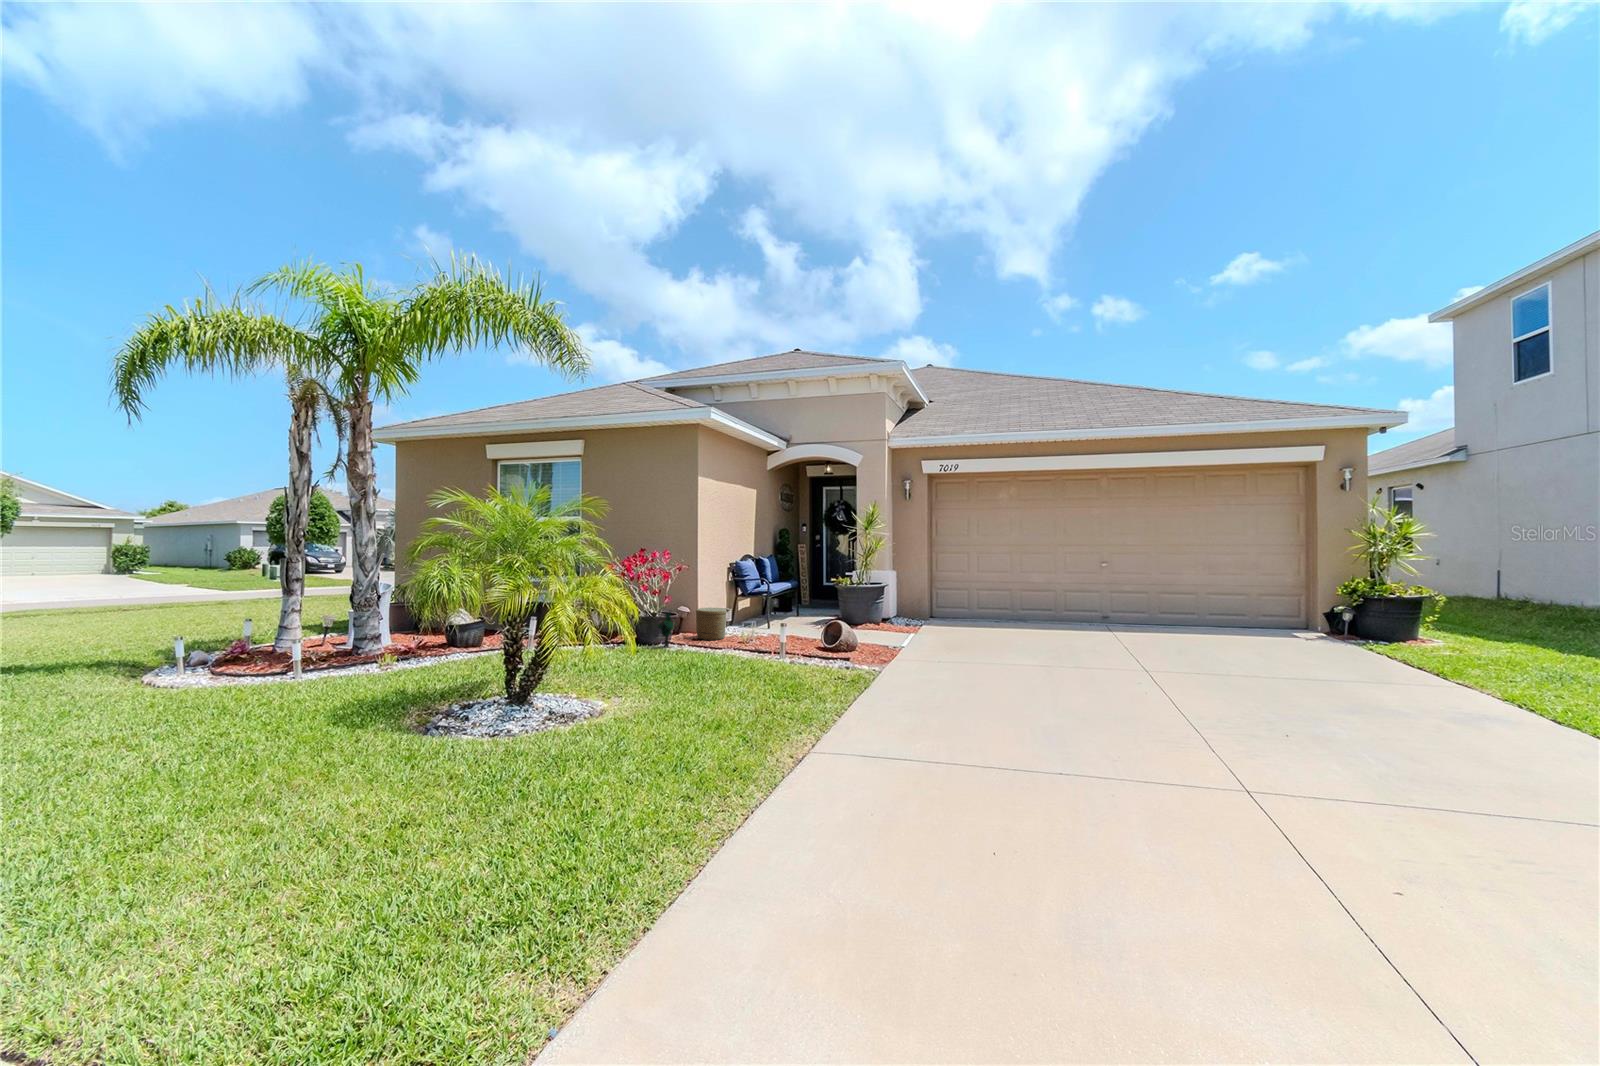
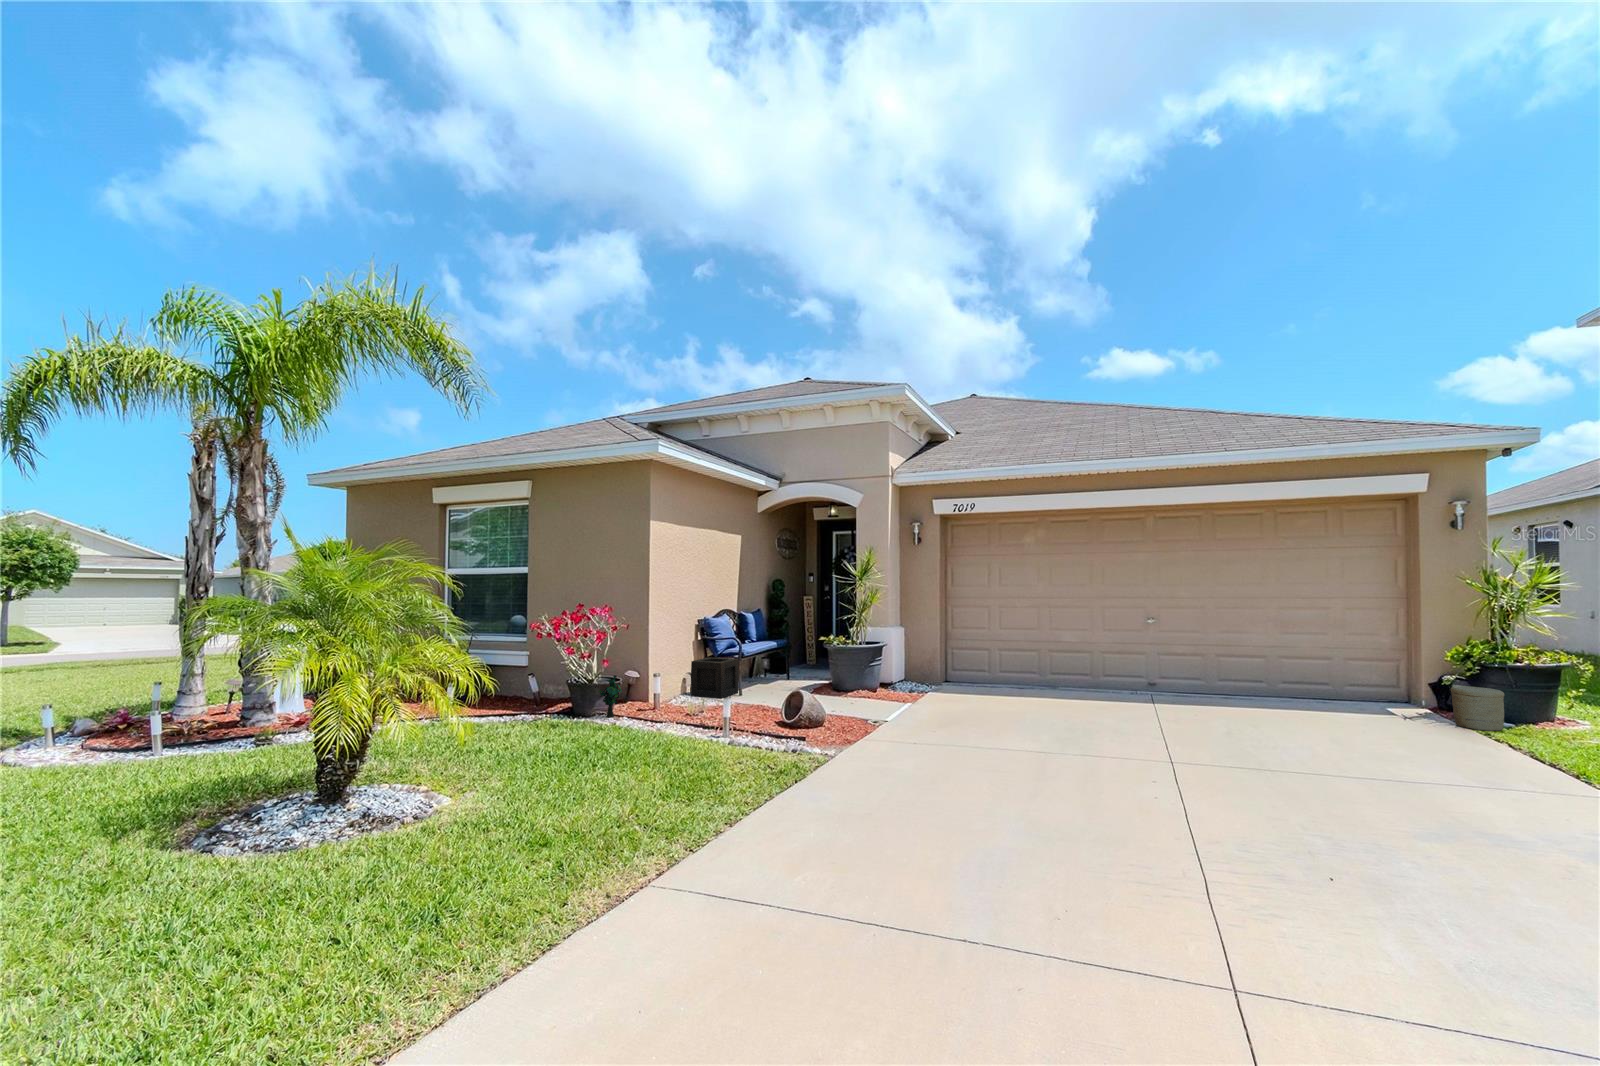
wooden crate: none [724,596,764,631] -> present [691,657,739,698]
woven basket: present [696,608,727,640] -> present [1451,686,1504,731]

